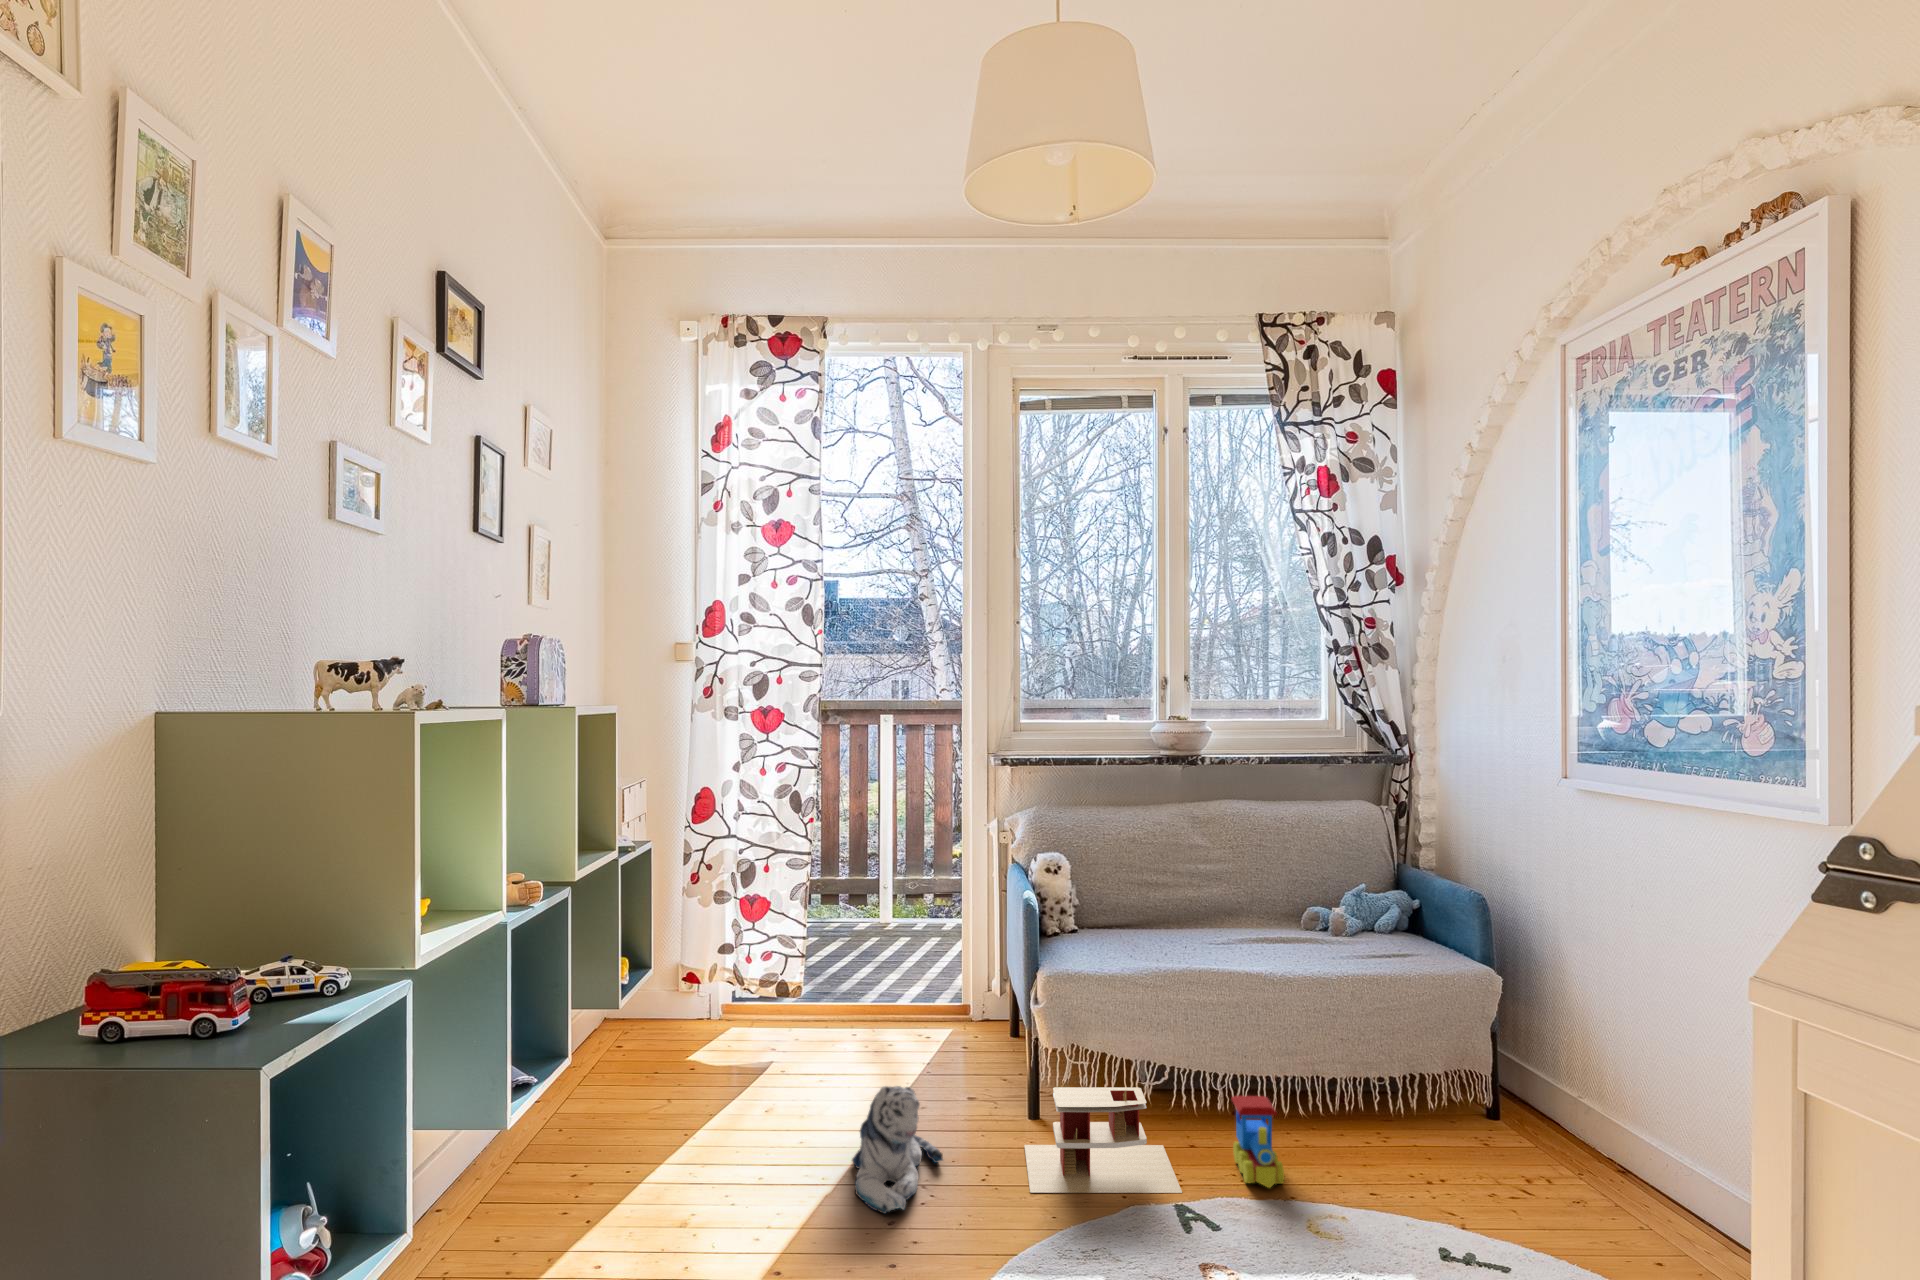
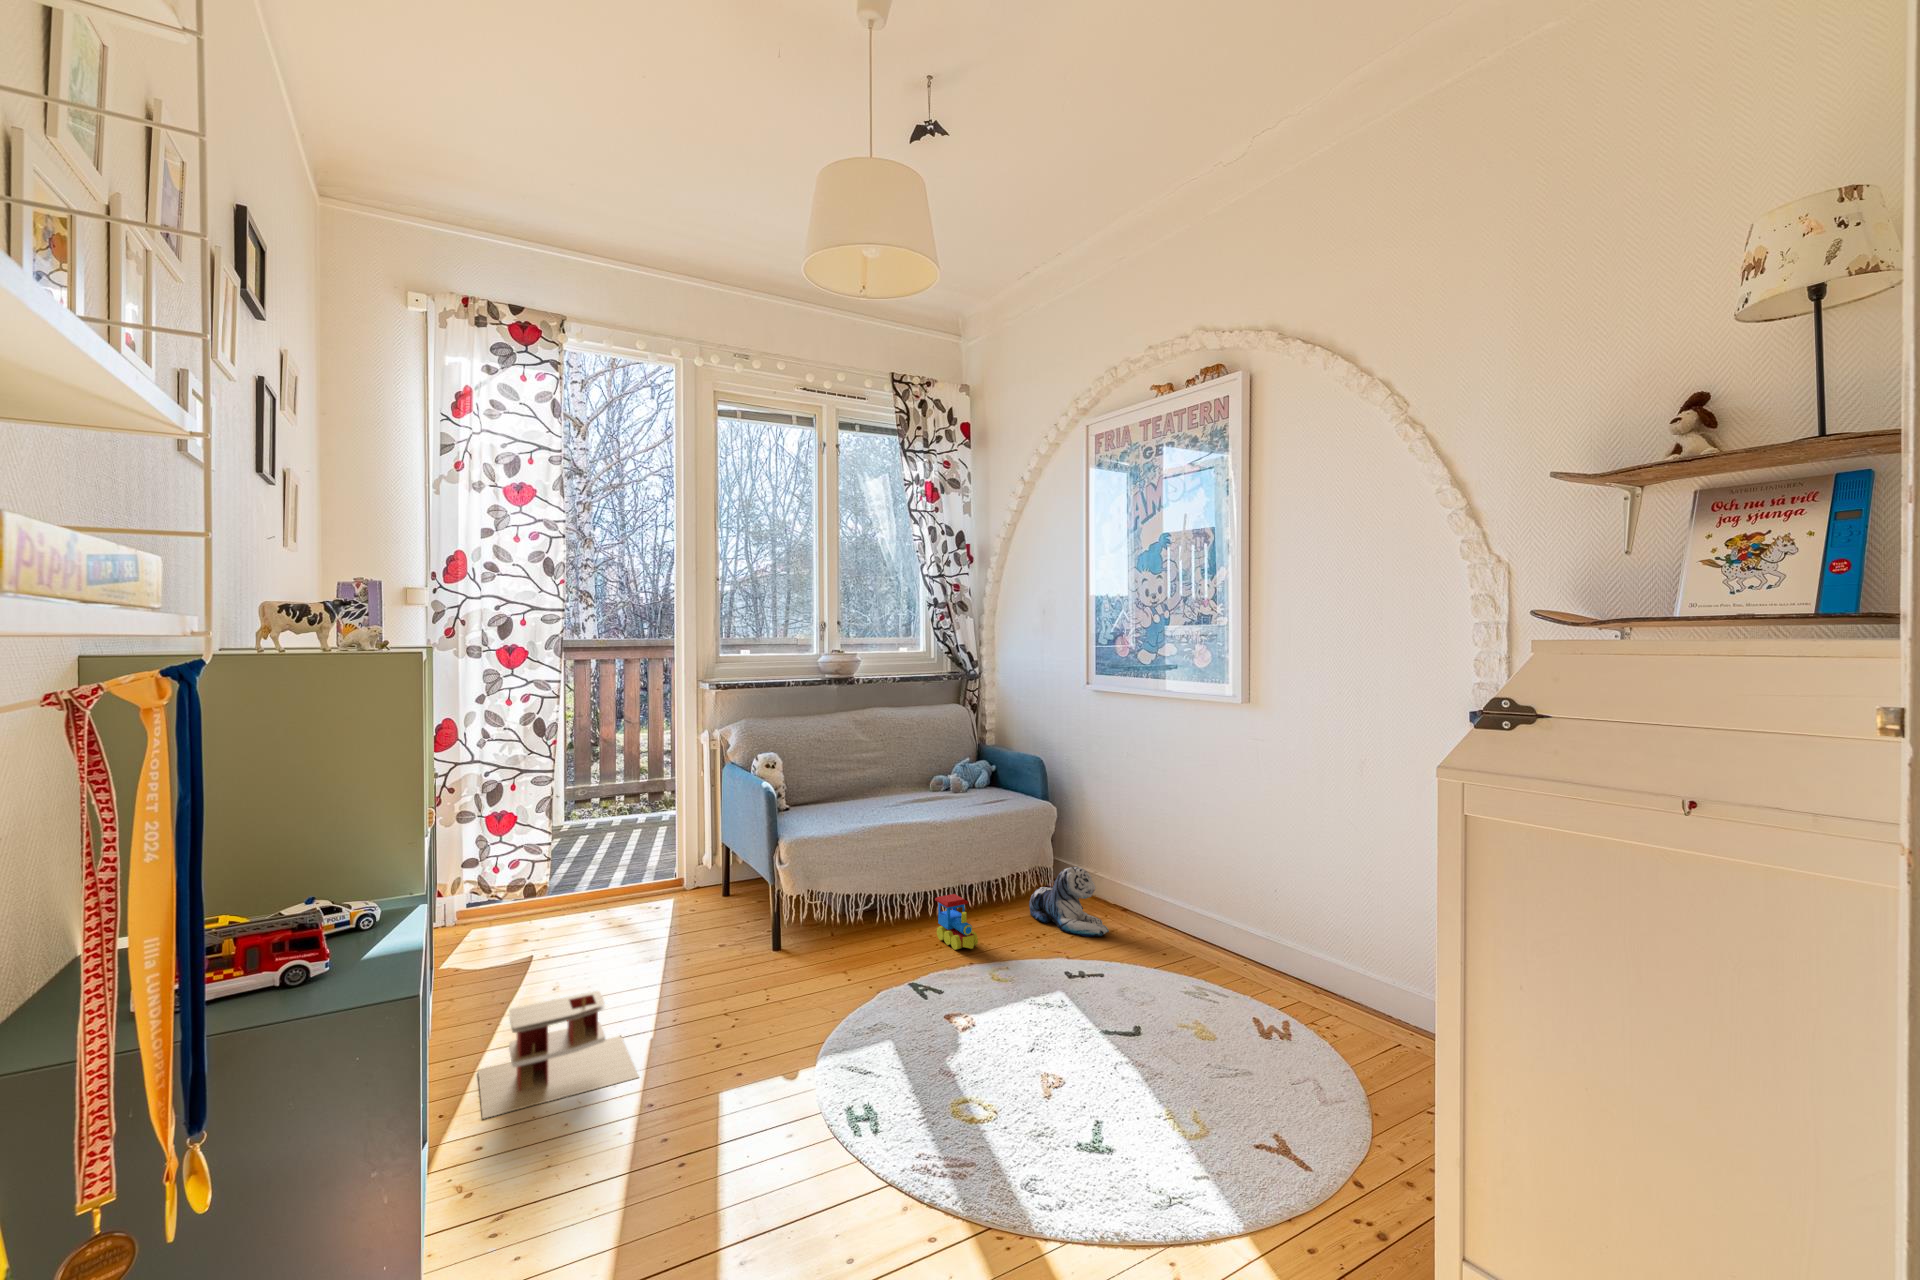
plush toy: present [852,1086,943,1214] -> present [1029,867,1109,937]
toy house: present [1024,1087,1182,1193] -> present [478,991,639,1119]

